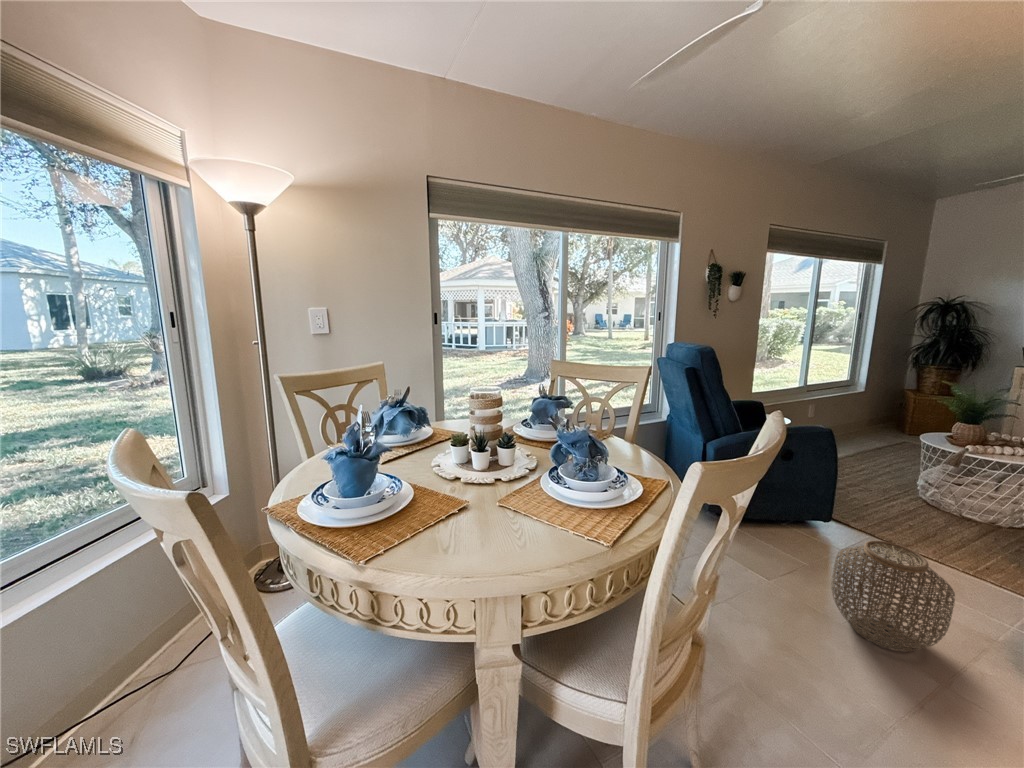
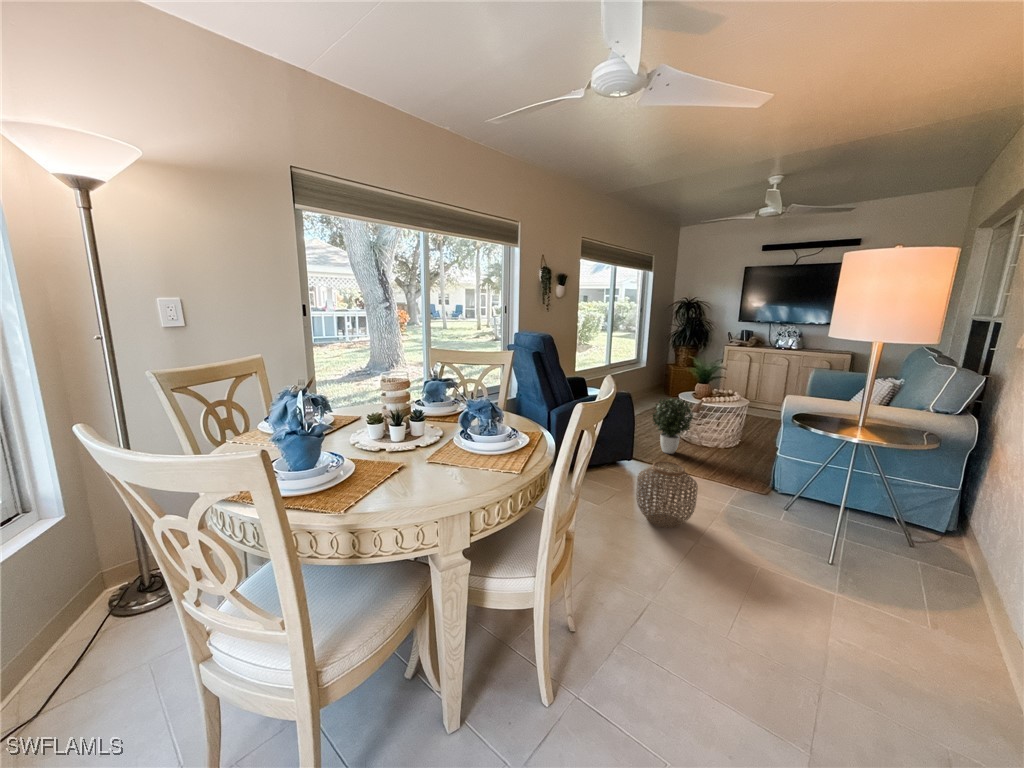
potted plant: none [869,440,951,524] -> present [653,398,694,454]

